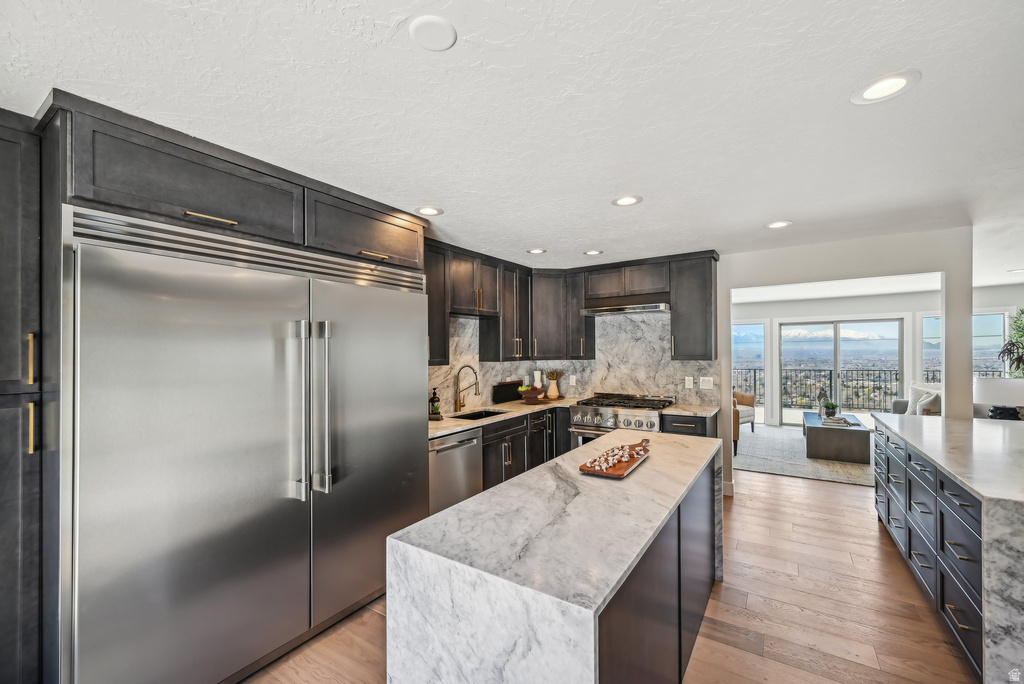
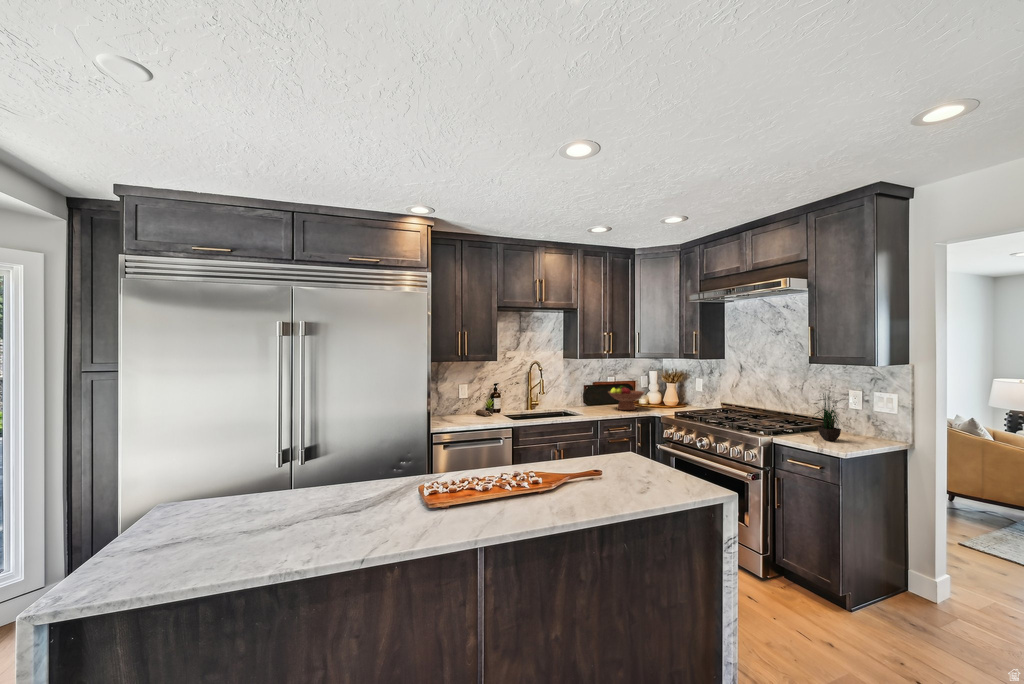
potted plant: none [677,371,699,409] -> present [815,394,841,441]

